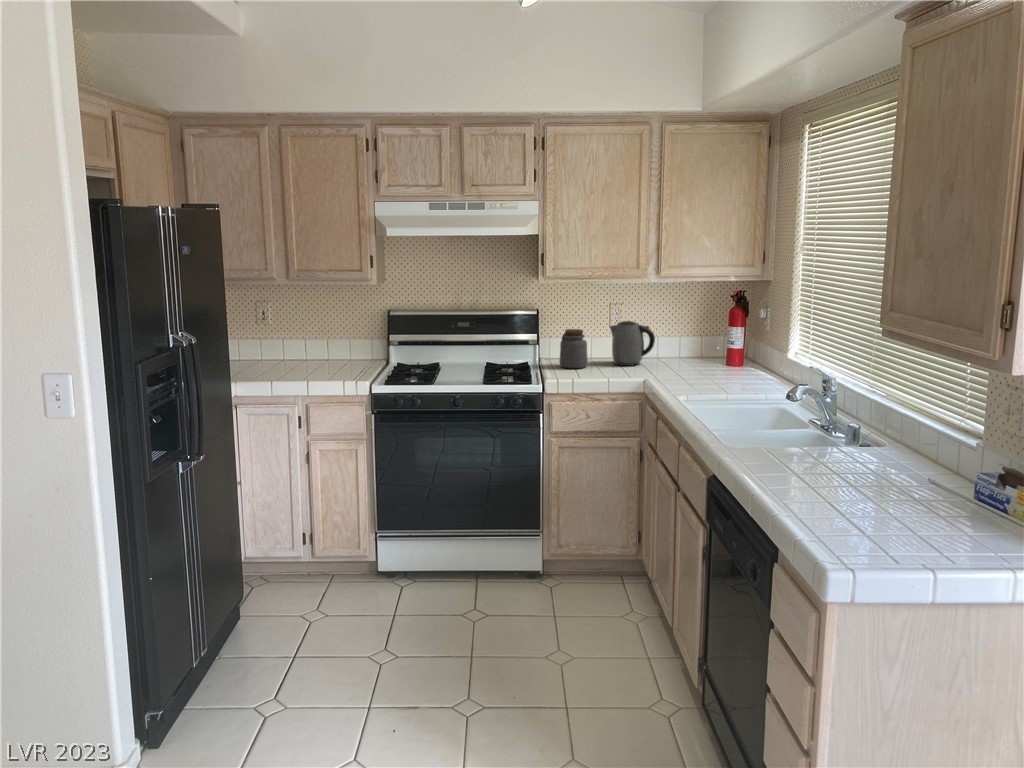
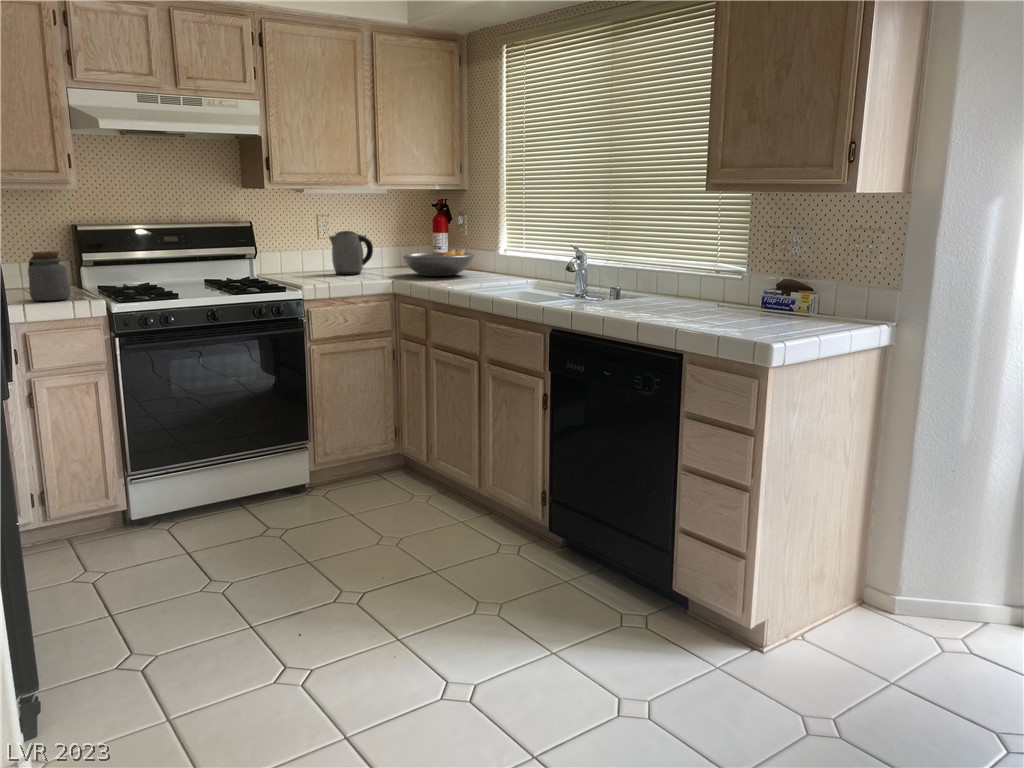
jar: present [560,329,588,368] -> present [28,251,71,301]
fruit bowl: none [671,350,751,379] -> present [403,249,474,276]

